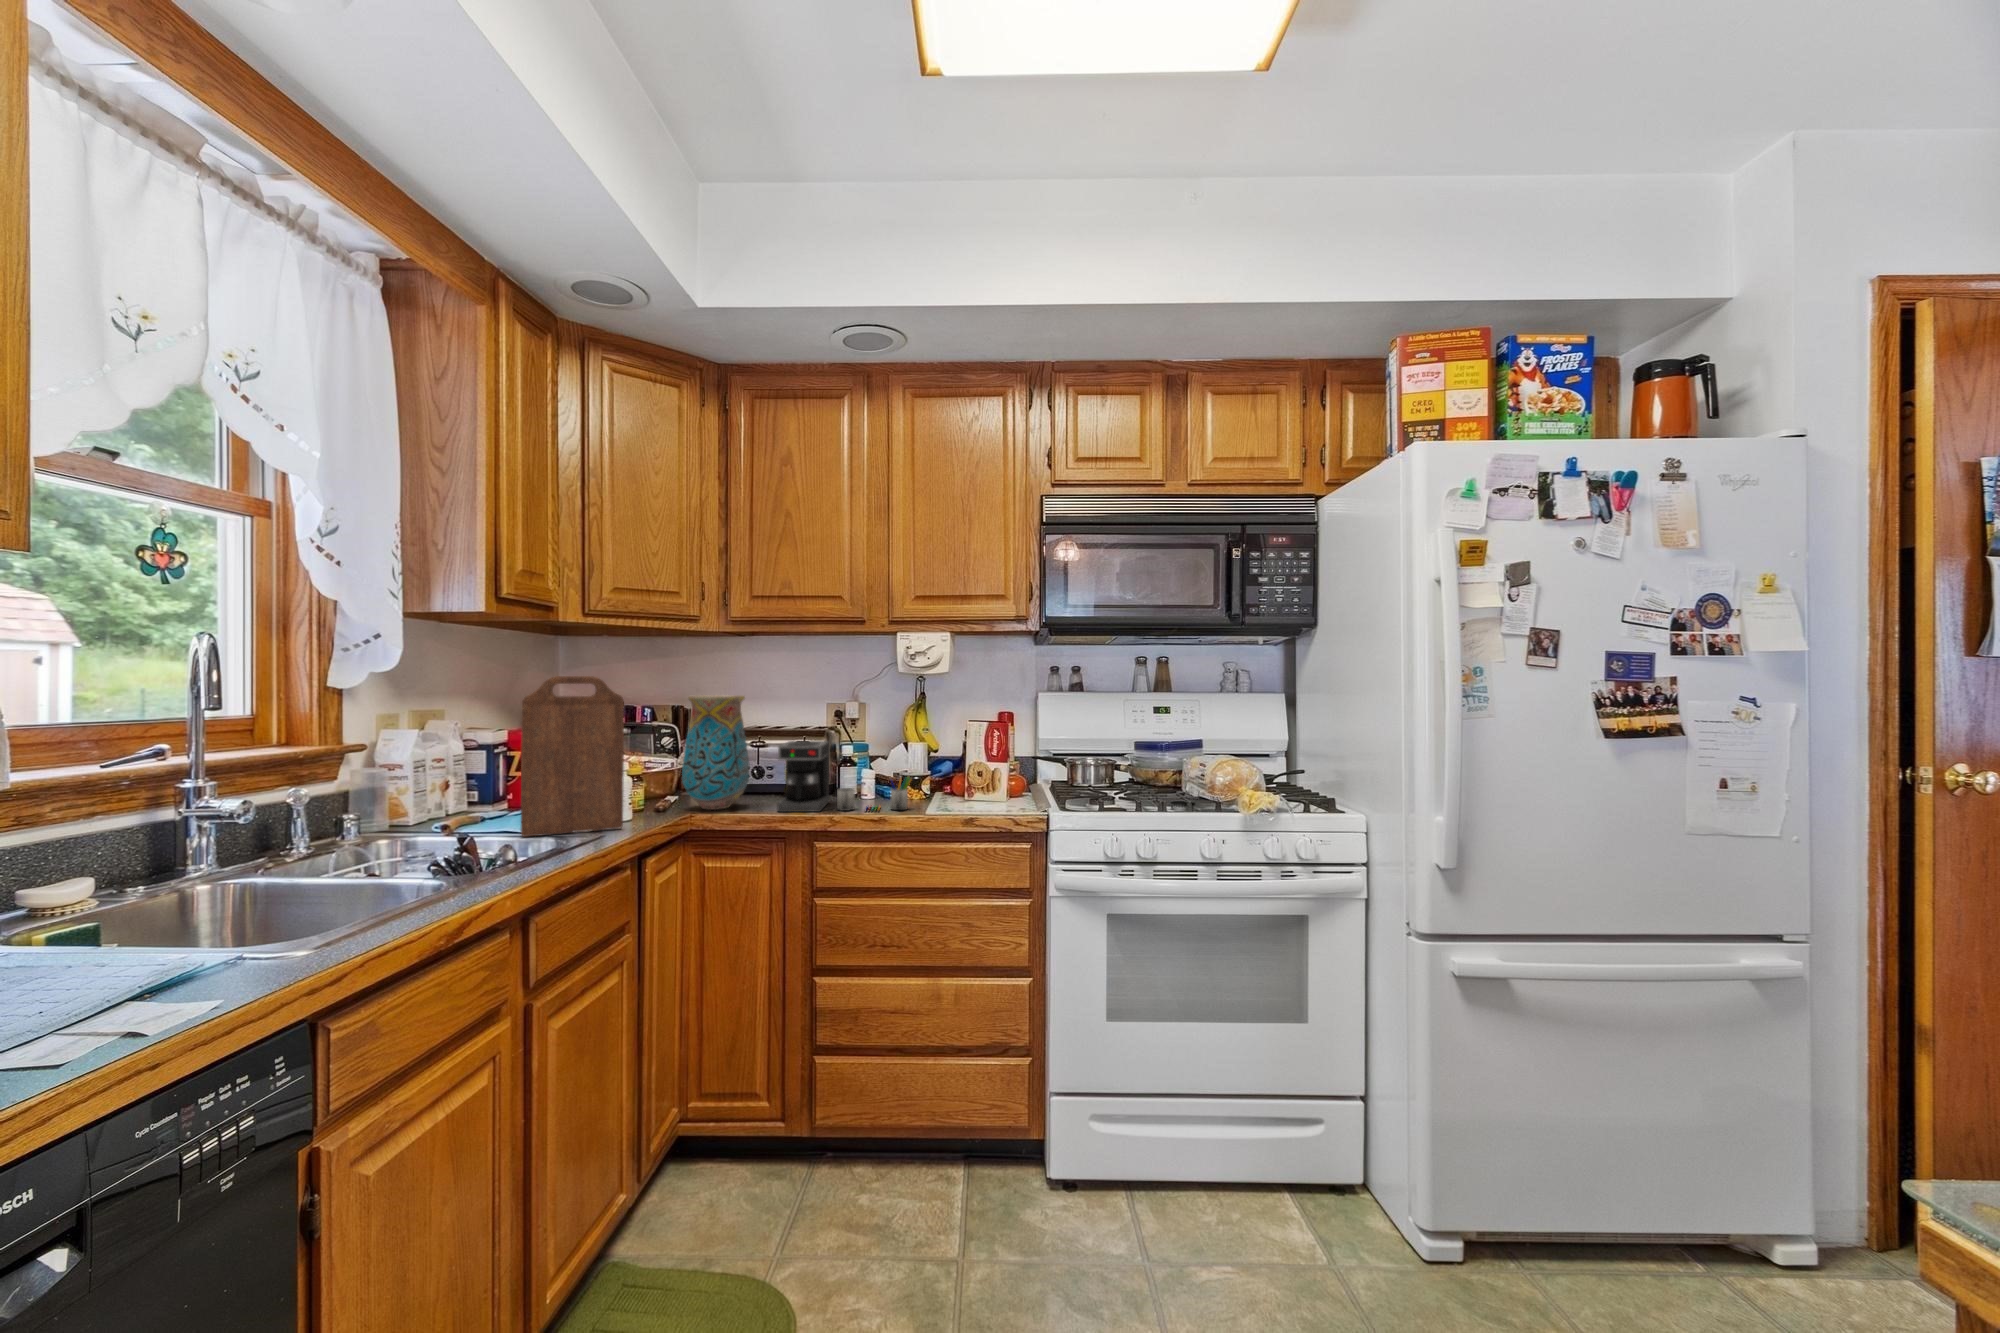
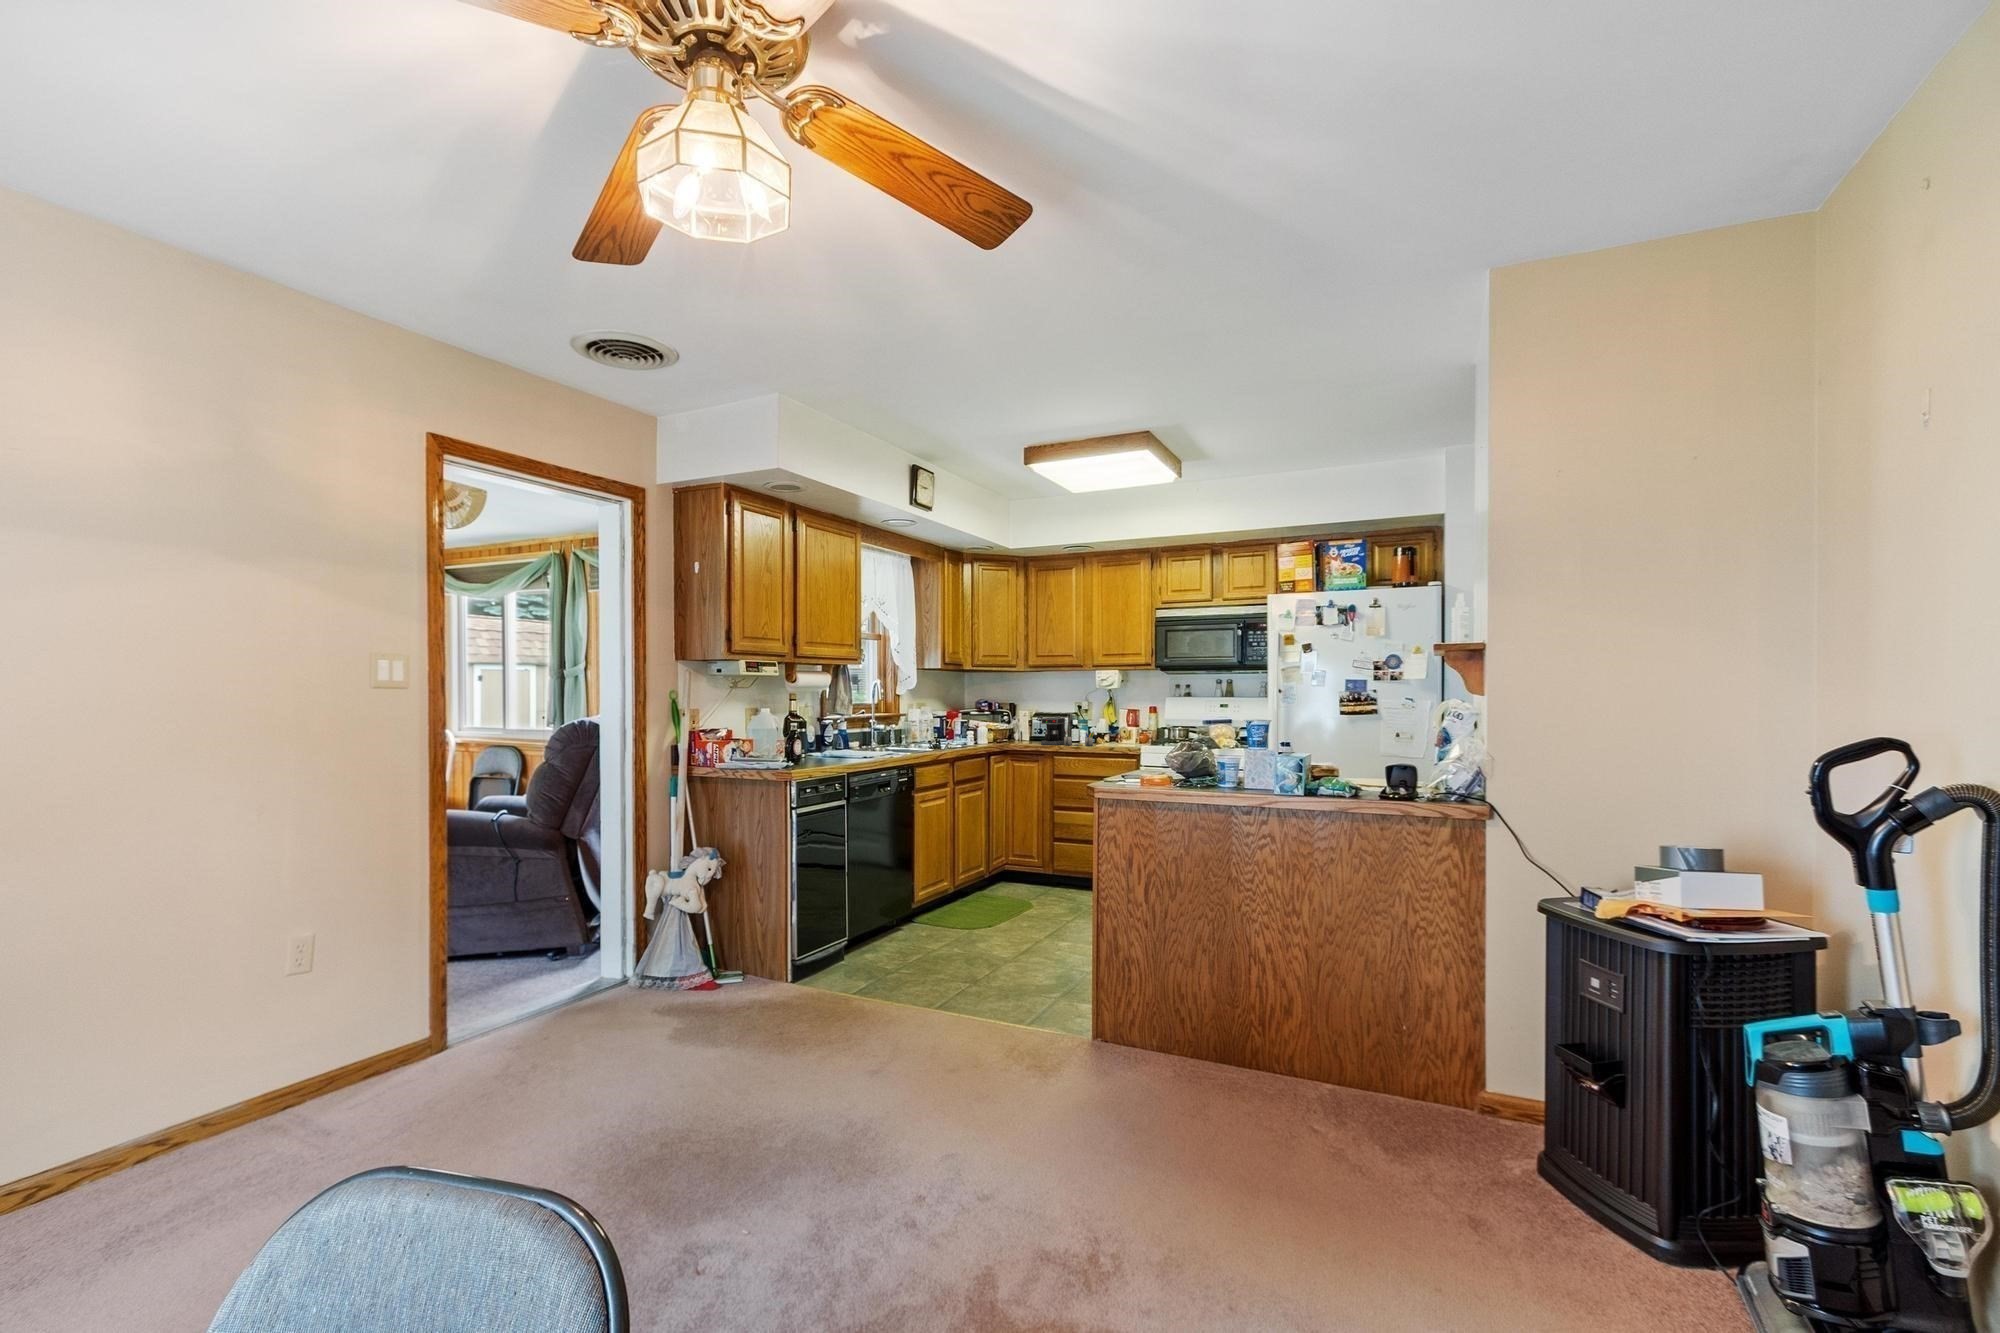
cutting board: present [521,676,624,837] -> none [953,691,985,746]
vase: present [682,695,749,810] -> none [1007,698,1032,744]

